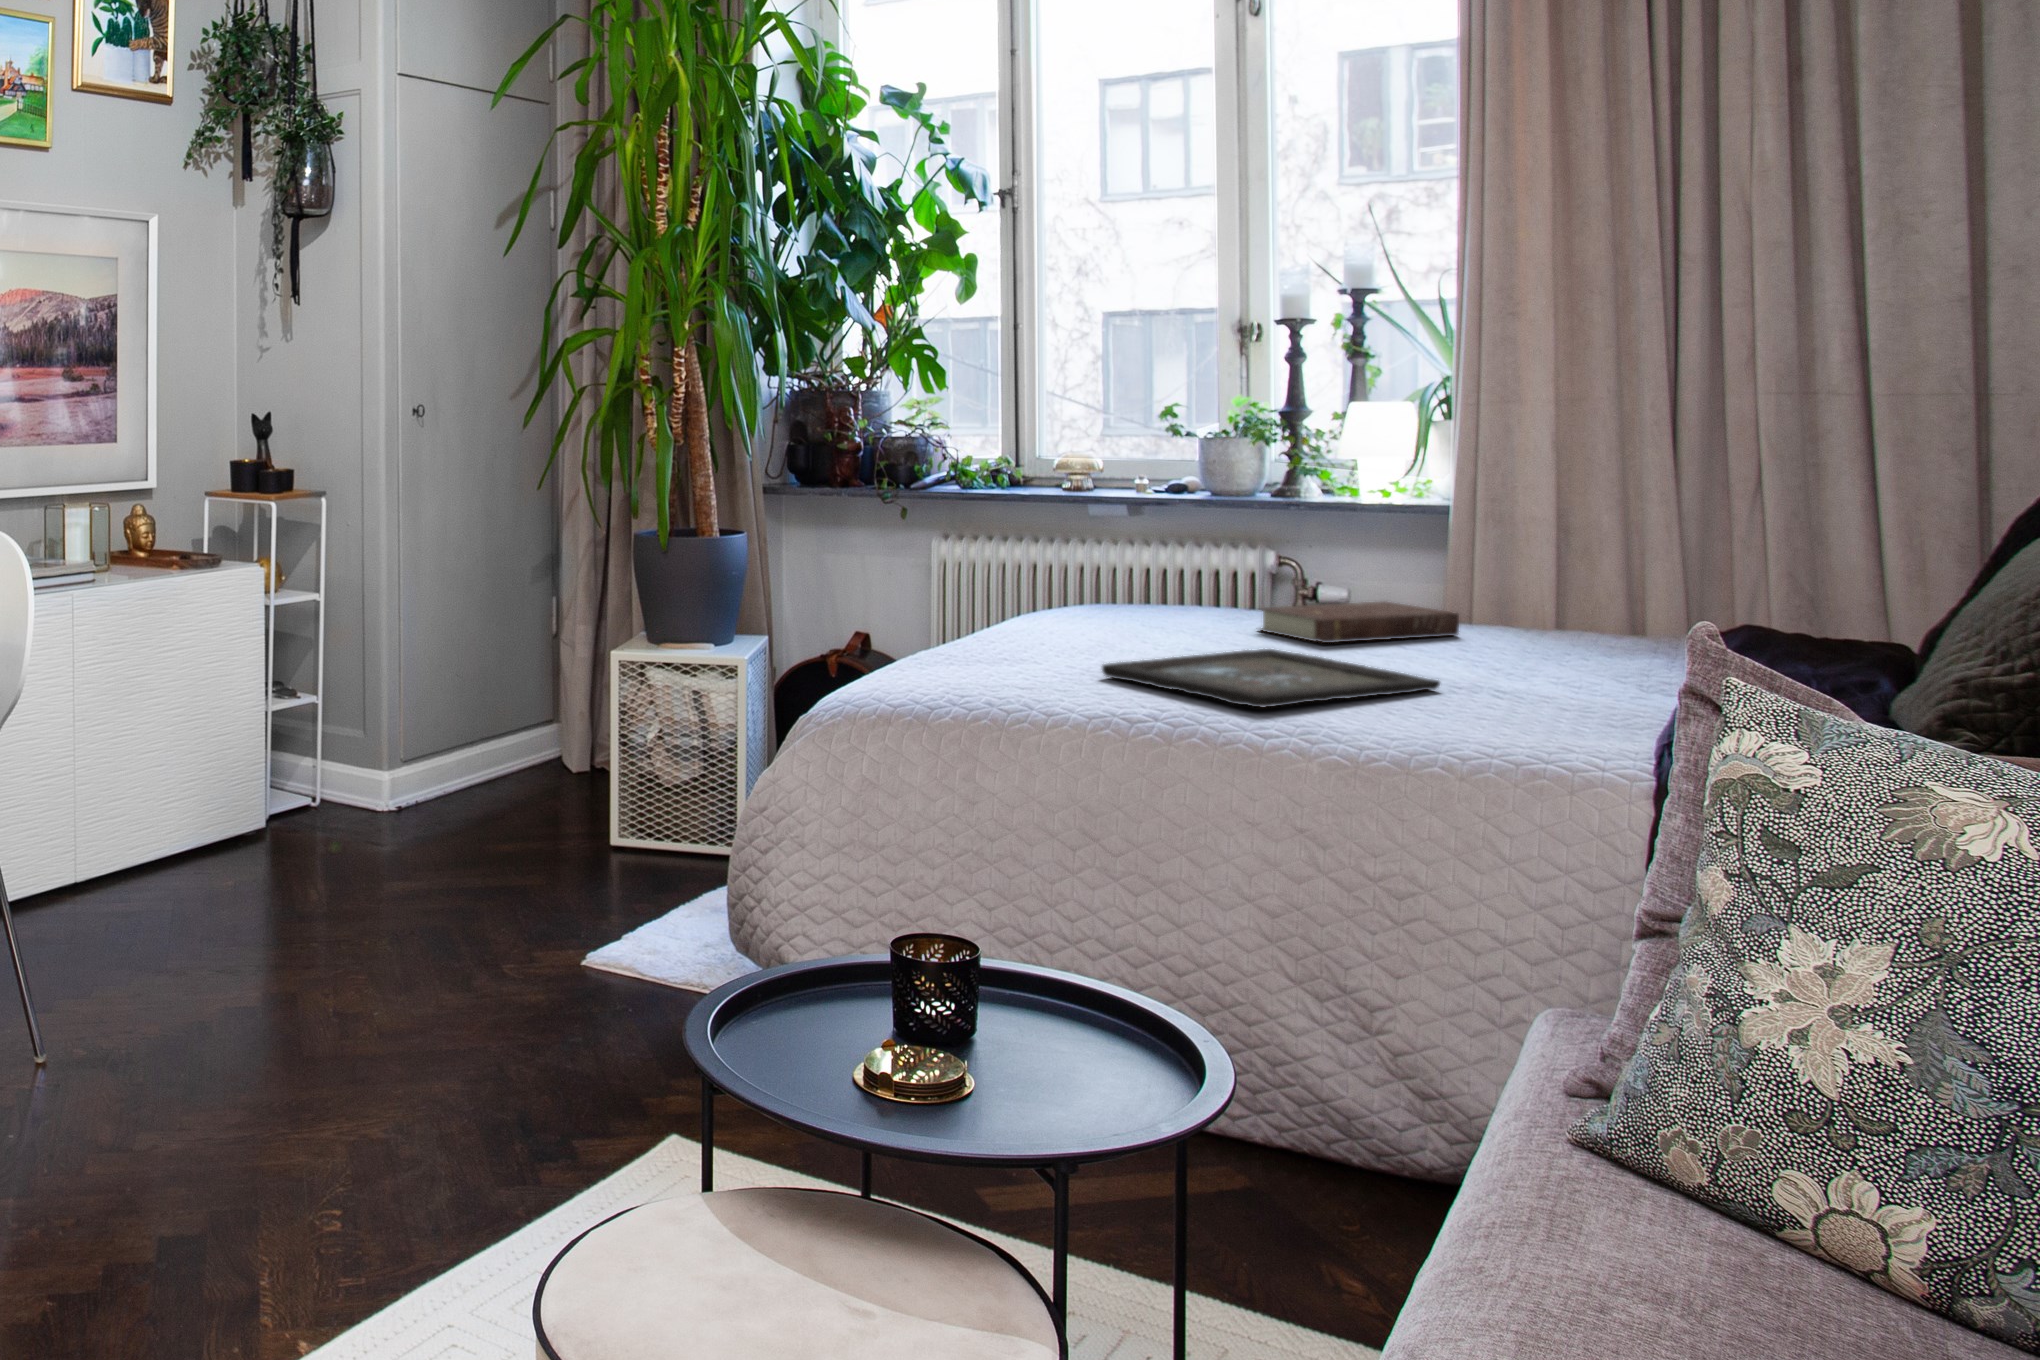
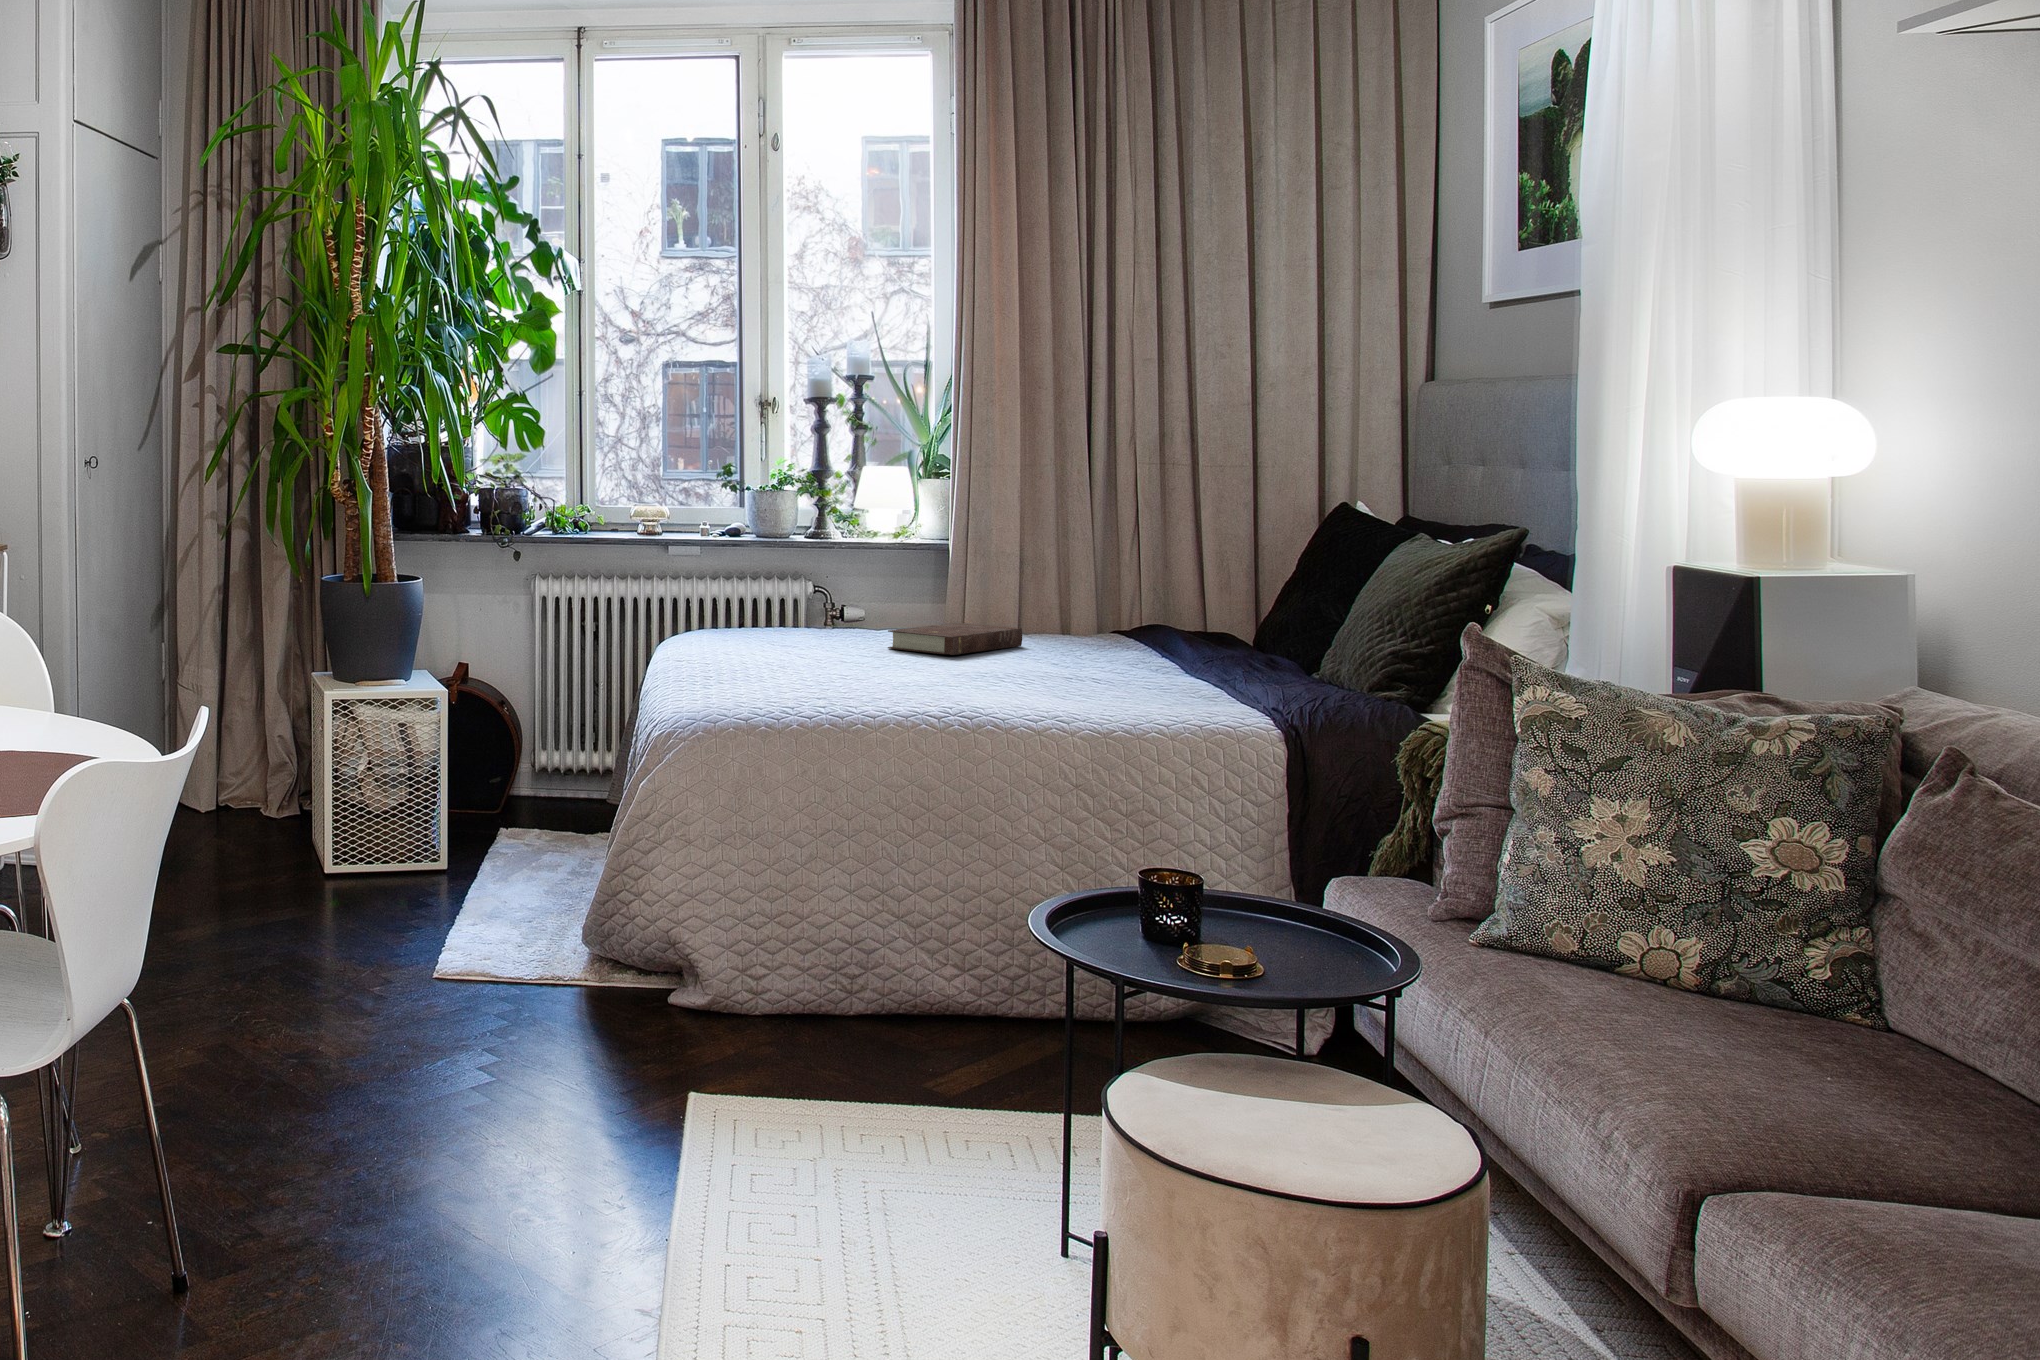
tray: present [1102,649,1440,707] -> none [852,660,1081,701]

